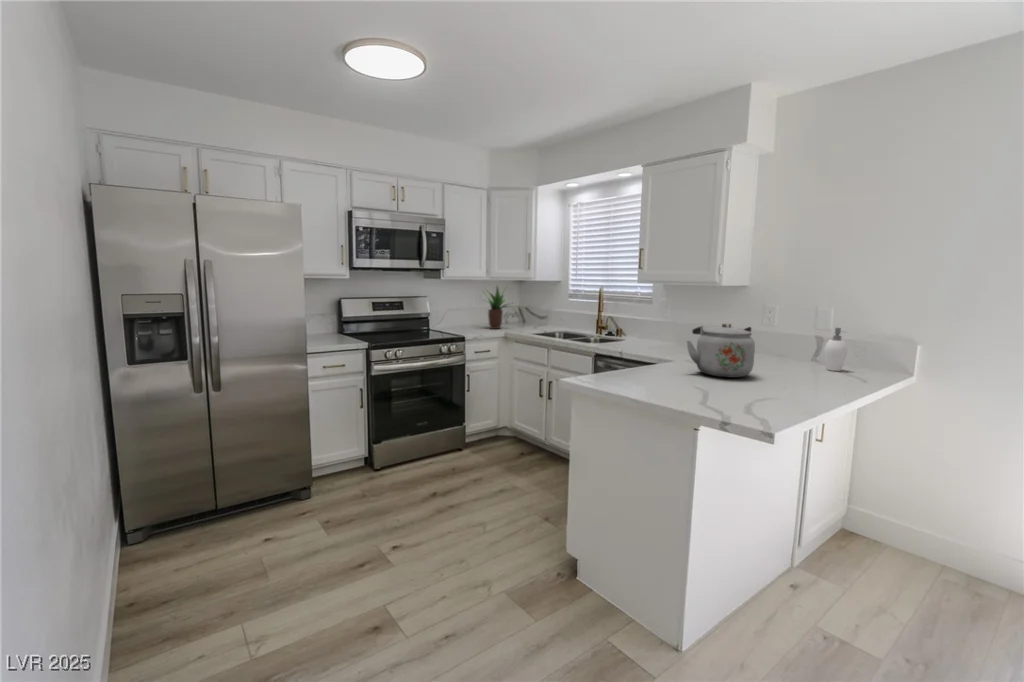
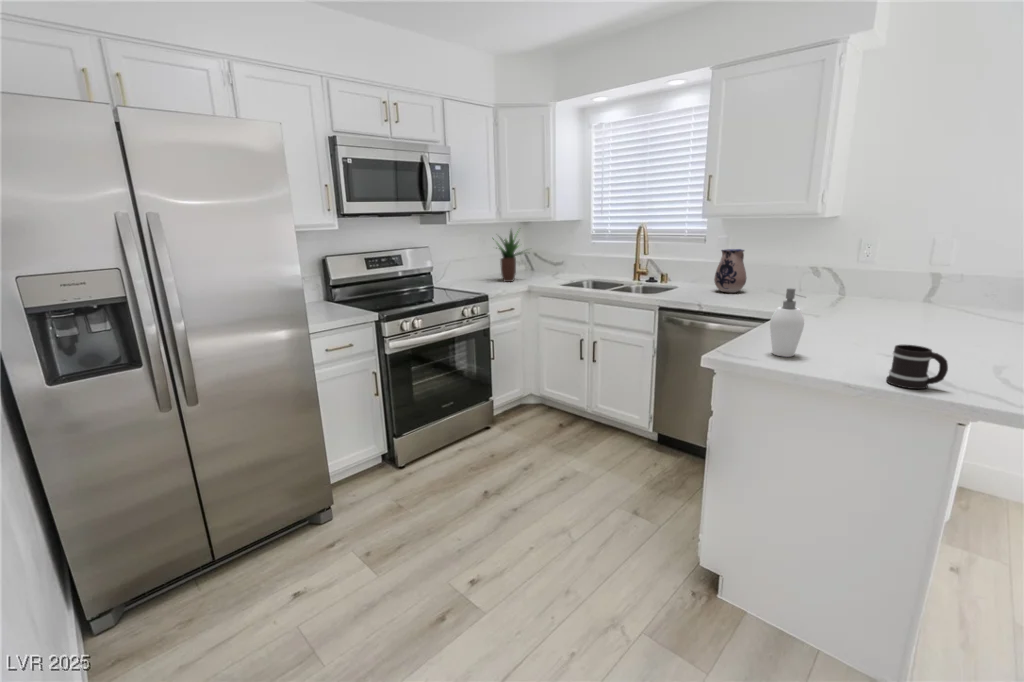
ceramic pitcher: none [650,309,677,346] -> present [714,249,746,293]
kettle: present [687,323,755,377] -> none [833,267,931,337]
soap dispenser: present [824,328,847,371] -> present [770,288,804,357]
mug: none [661,371,692,402] -> present [886,345,948,389]

